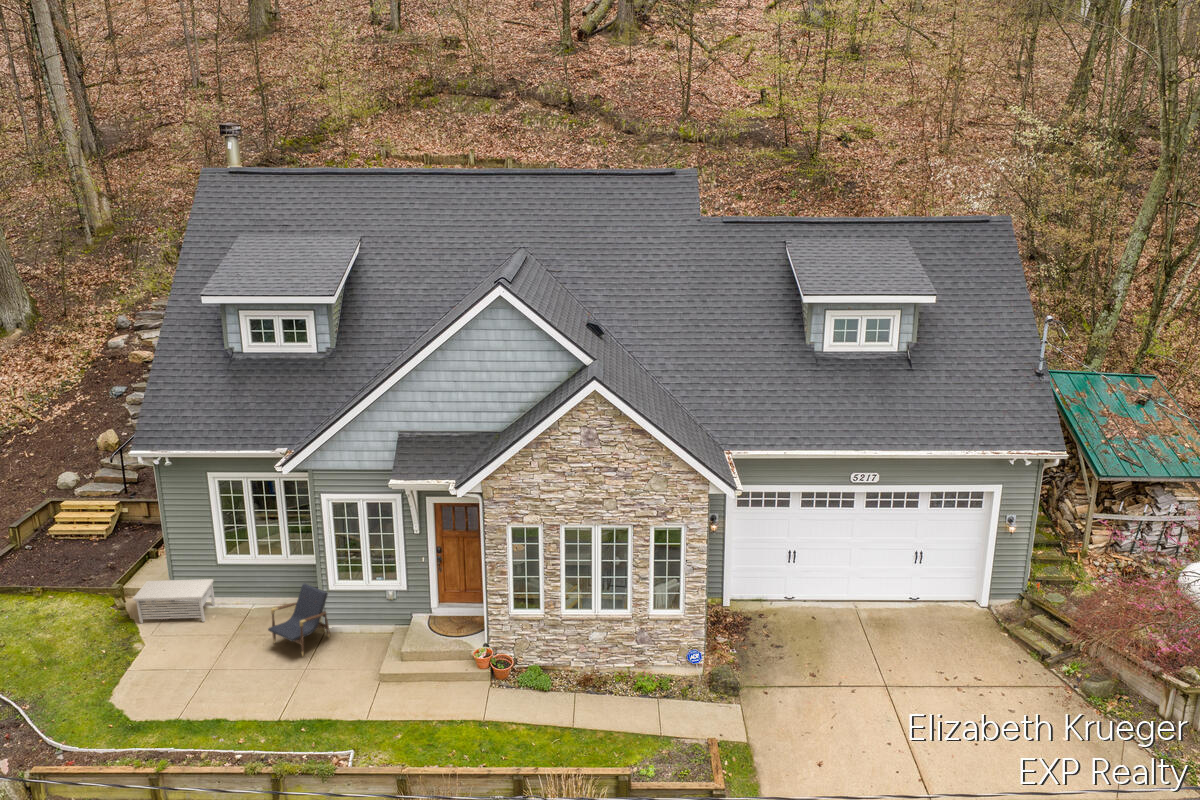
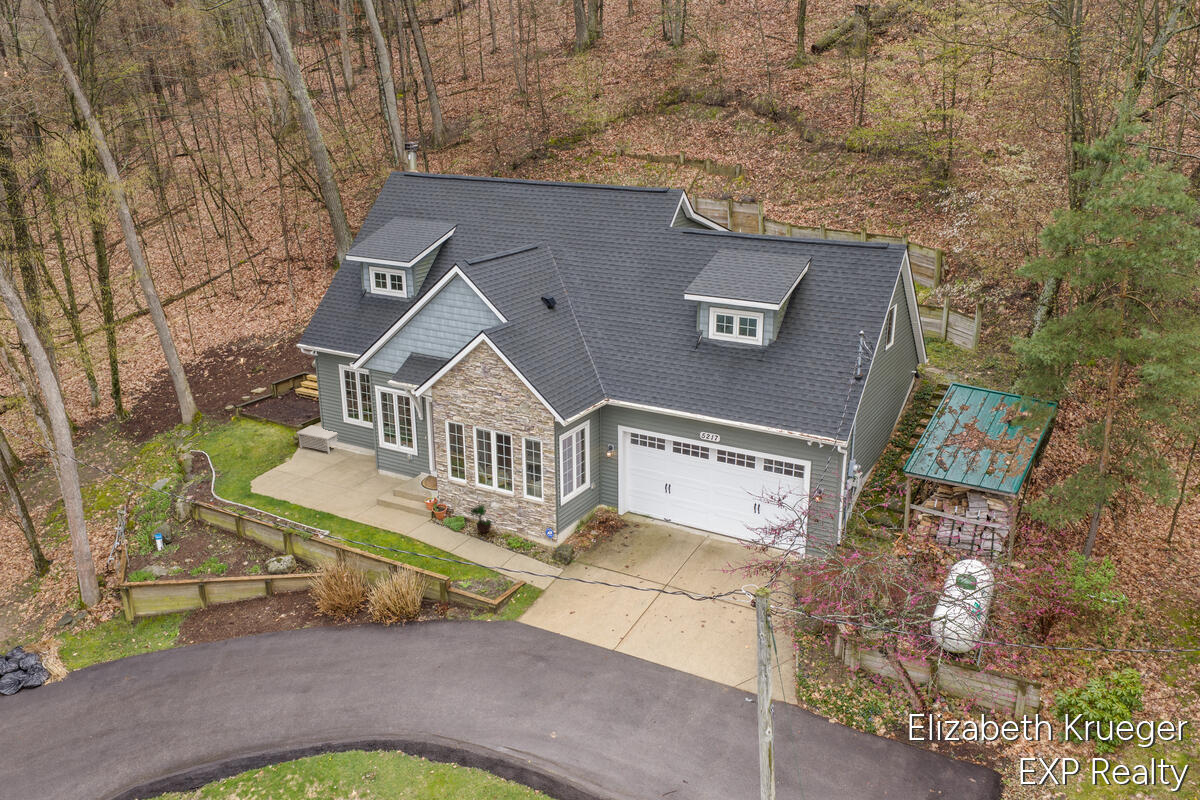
lounge chair: present [268,584,330,656] -> none [345,441,380,482]
potted tree: none [568,639,599,683] -> present [471,505,491,533]

